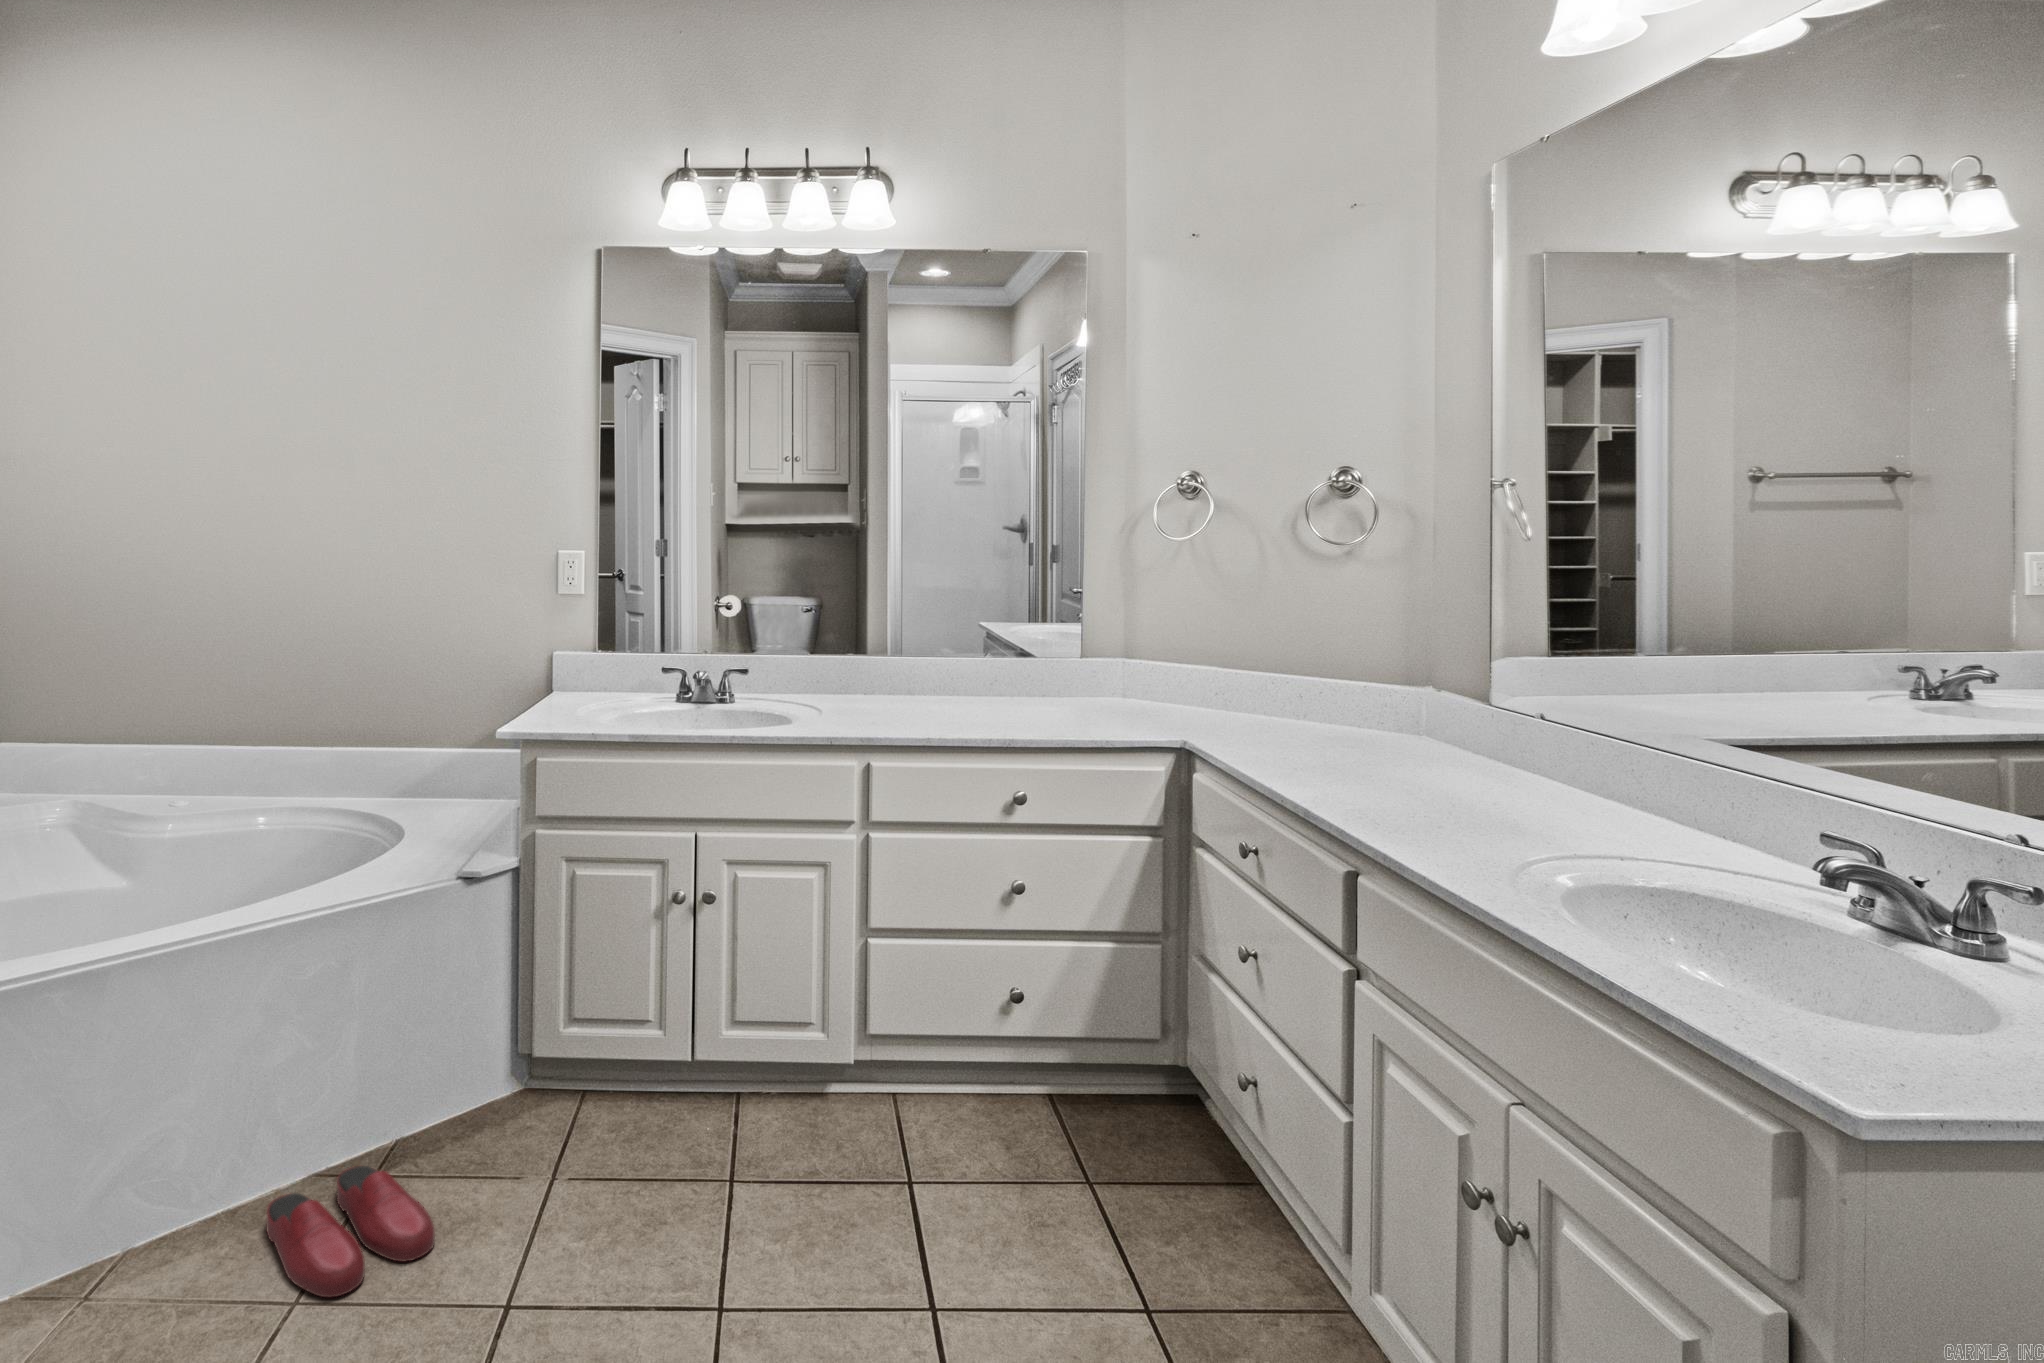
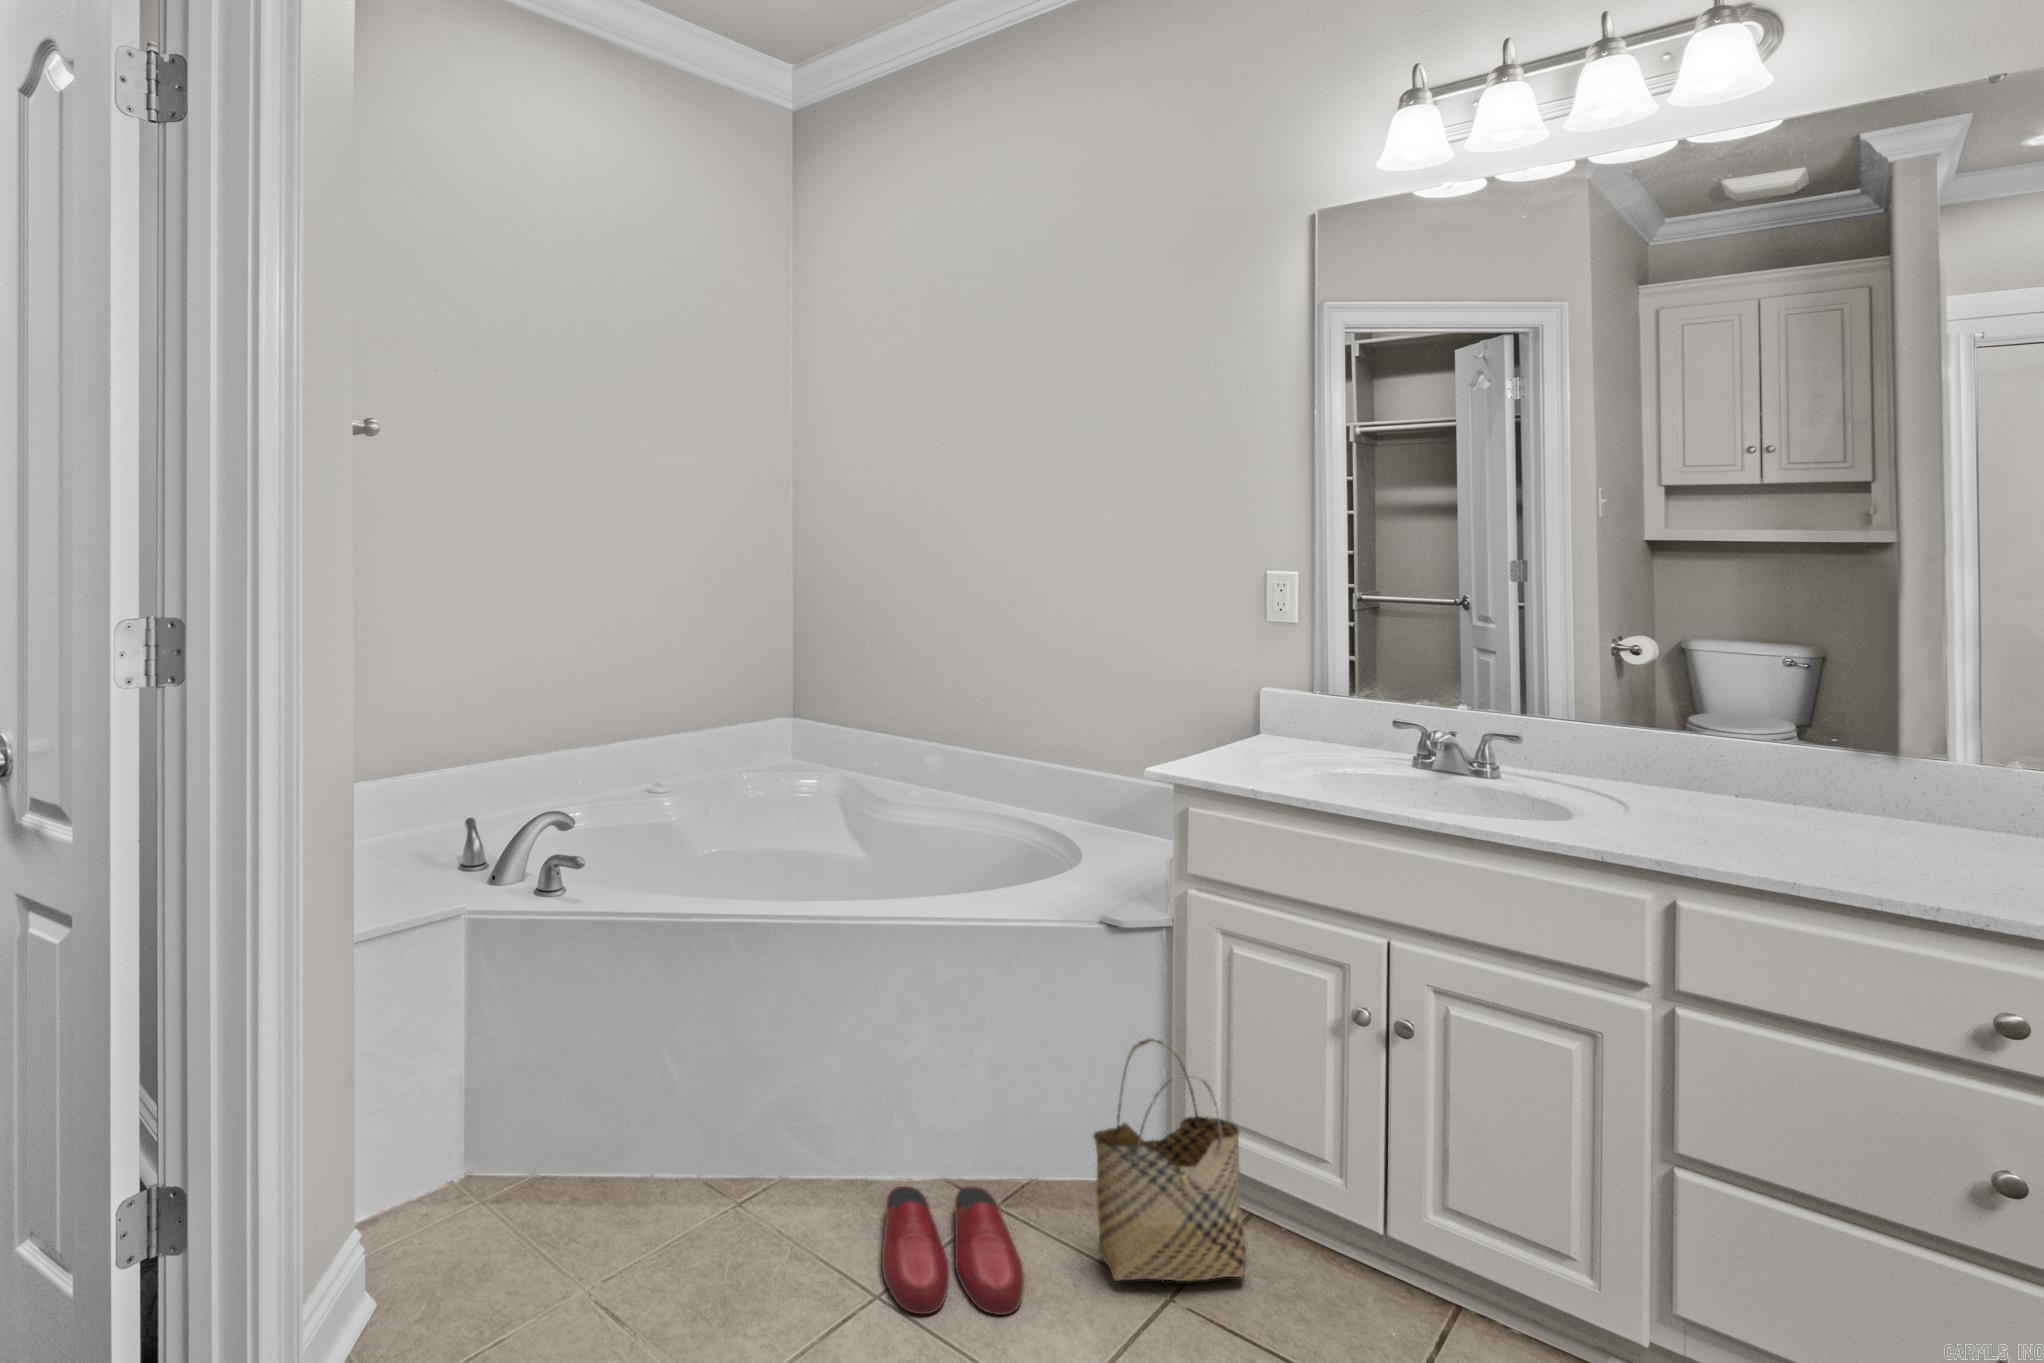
woven basket: none [482,967,601,1184] -> present [1093,1039,1246,1281]

